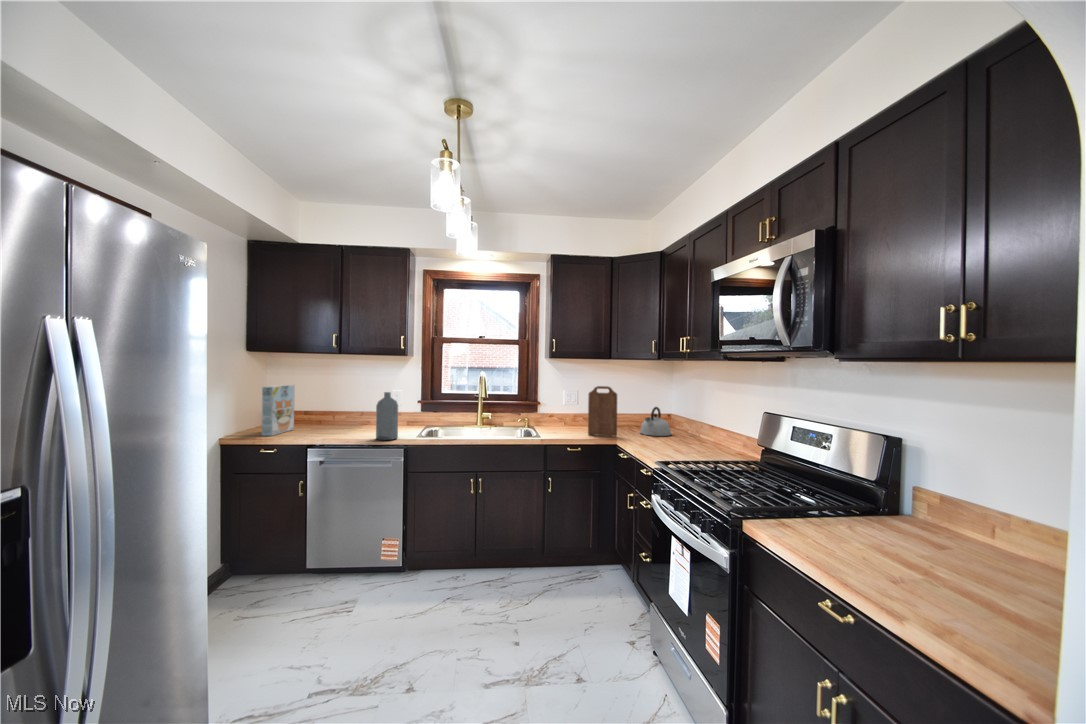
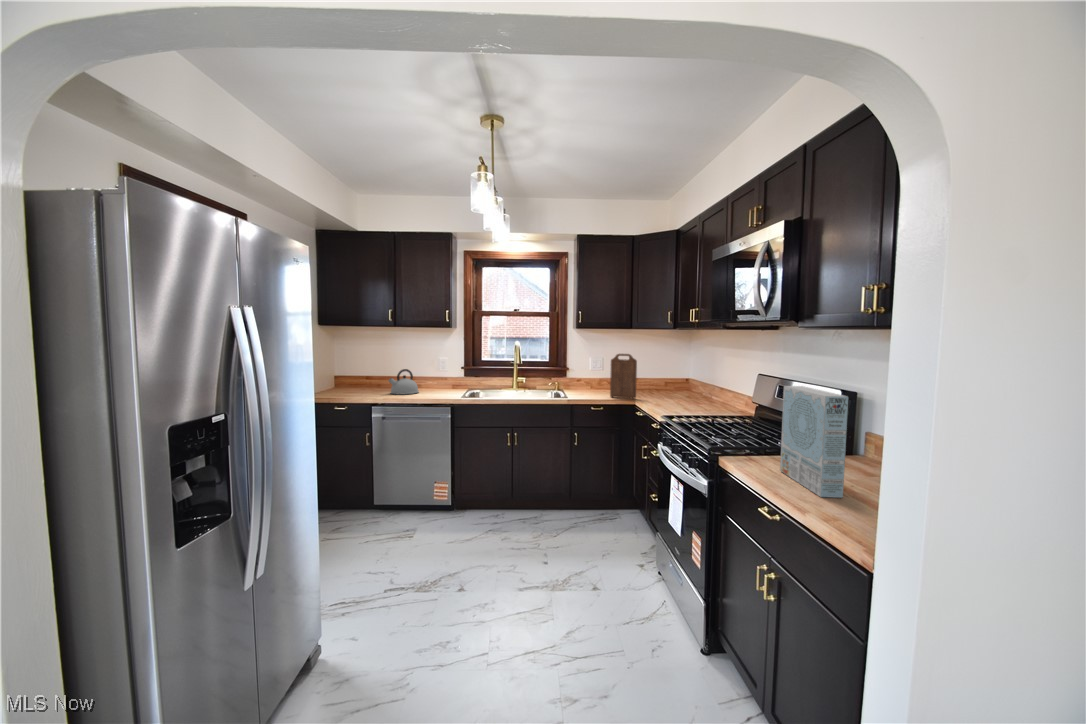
cereal box: present [262,385,294,436] -> present [780,386,848,498]
bottle: present [376,392,398,440] -> none [427,359,445,400]
kettle: present [640,407,671,436] -> present [389,369,419,394]

